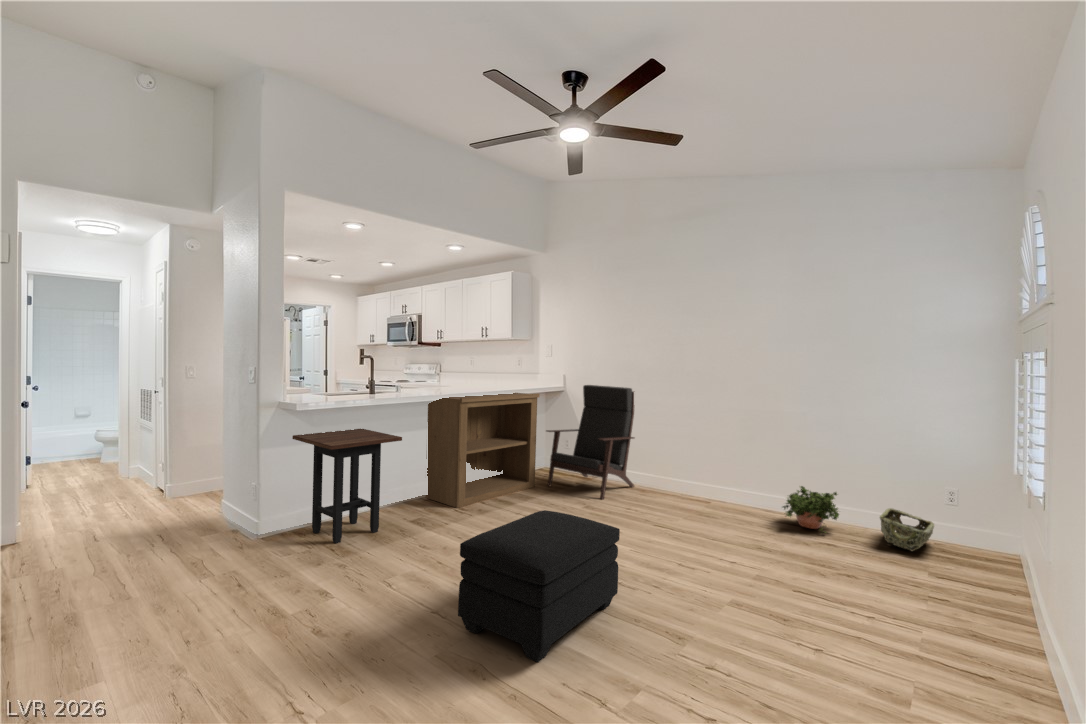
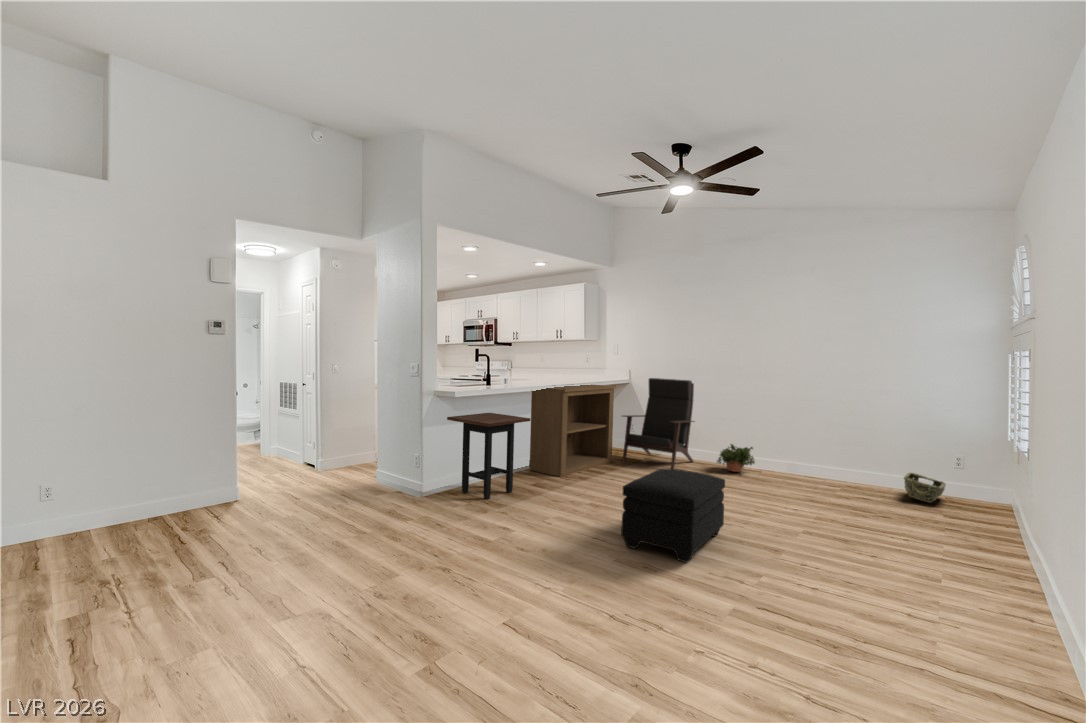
potted plant: present [783,486,839,530] -> present [717,444,755,472]

